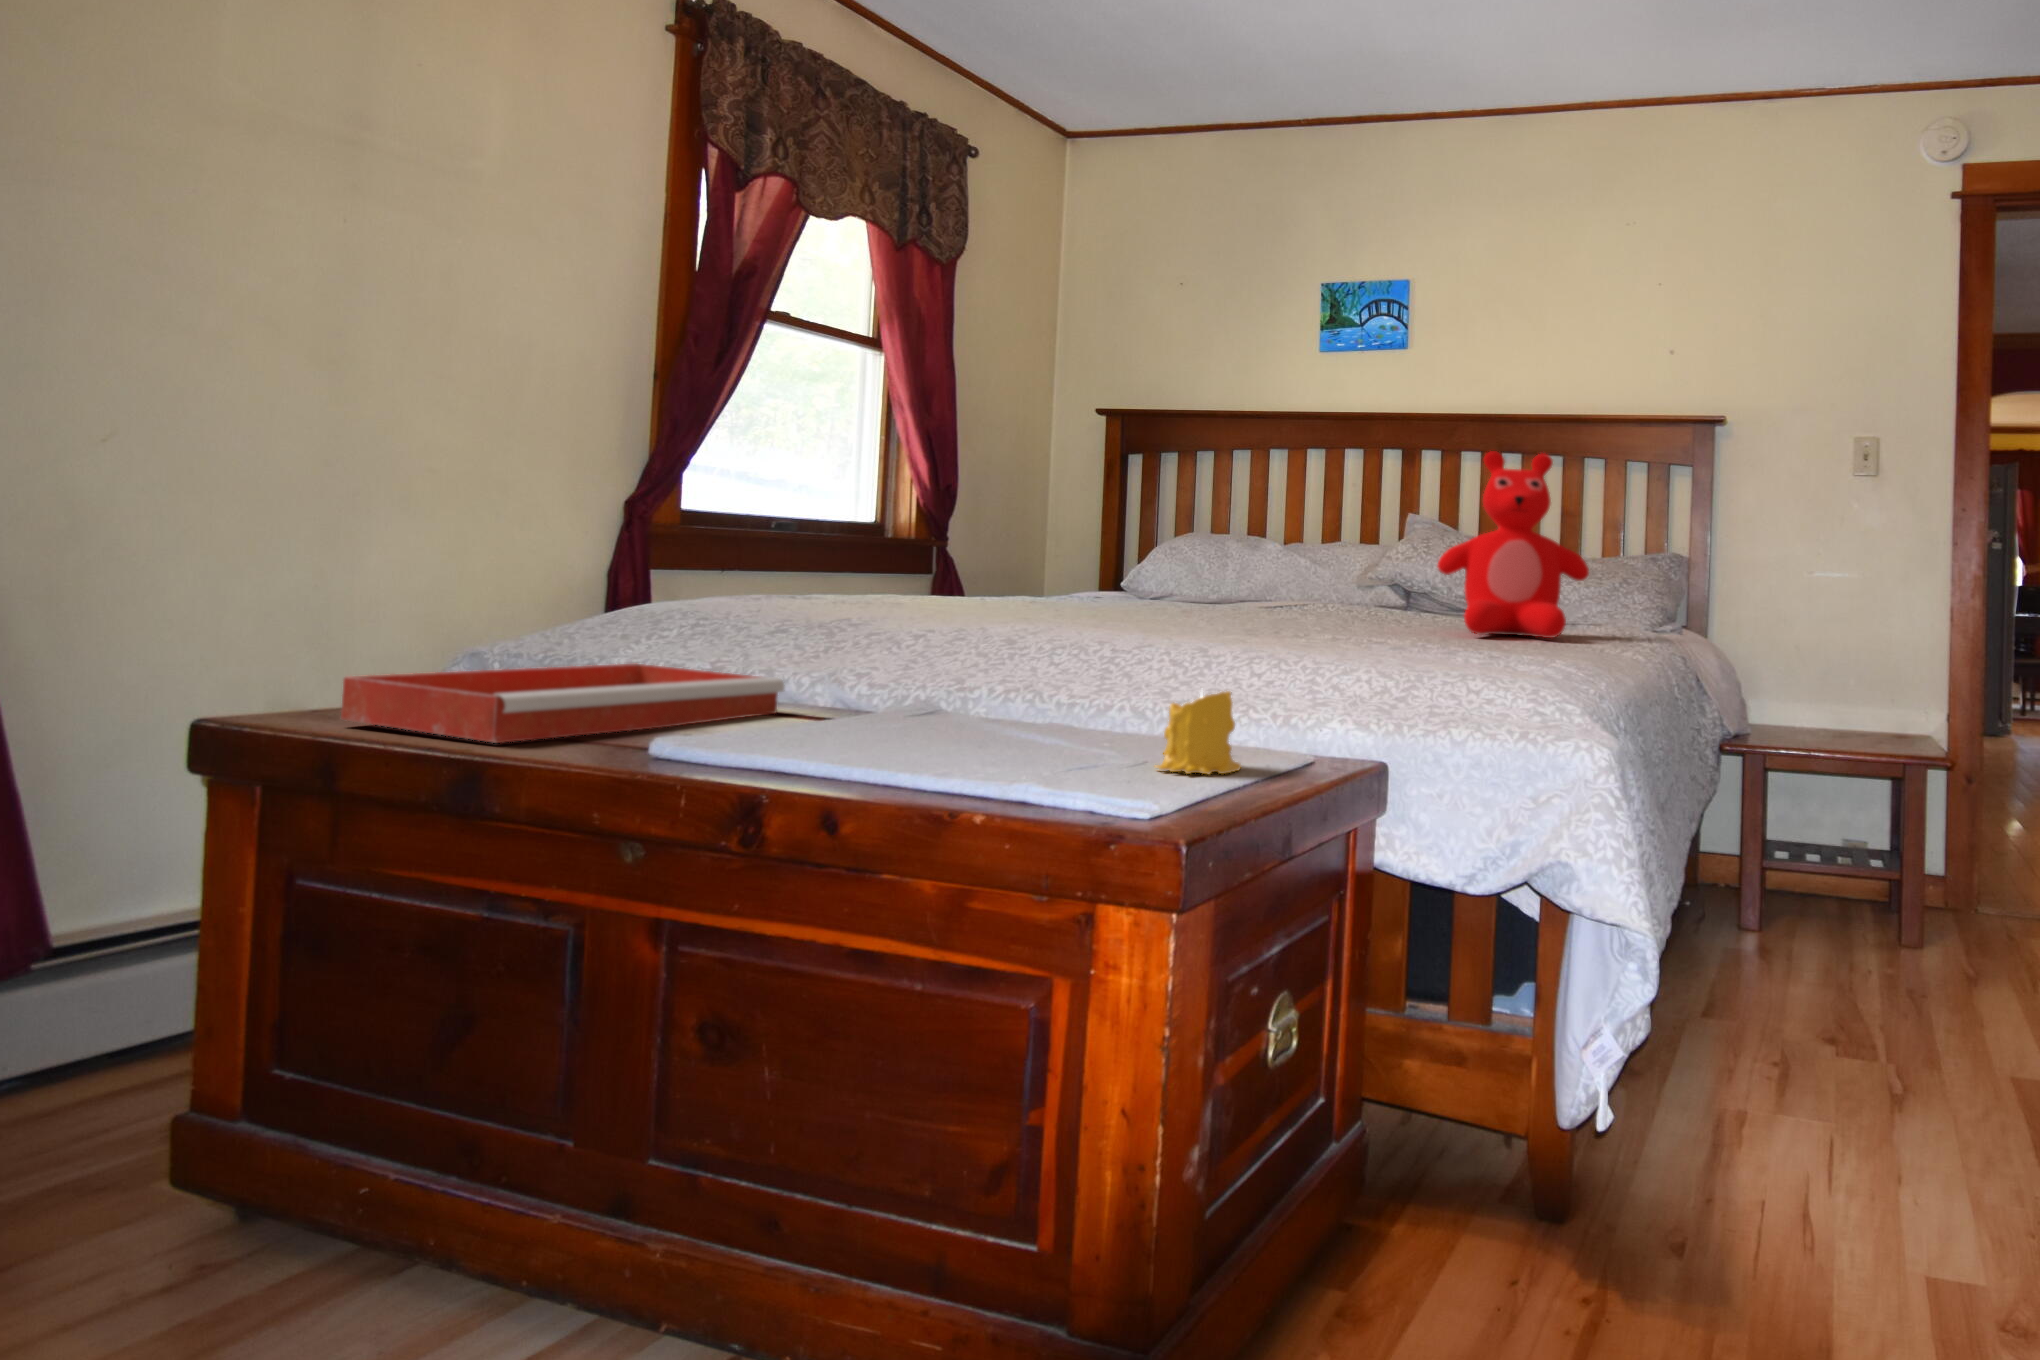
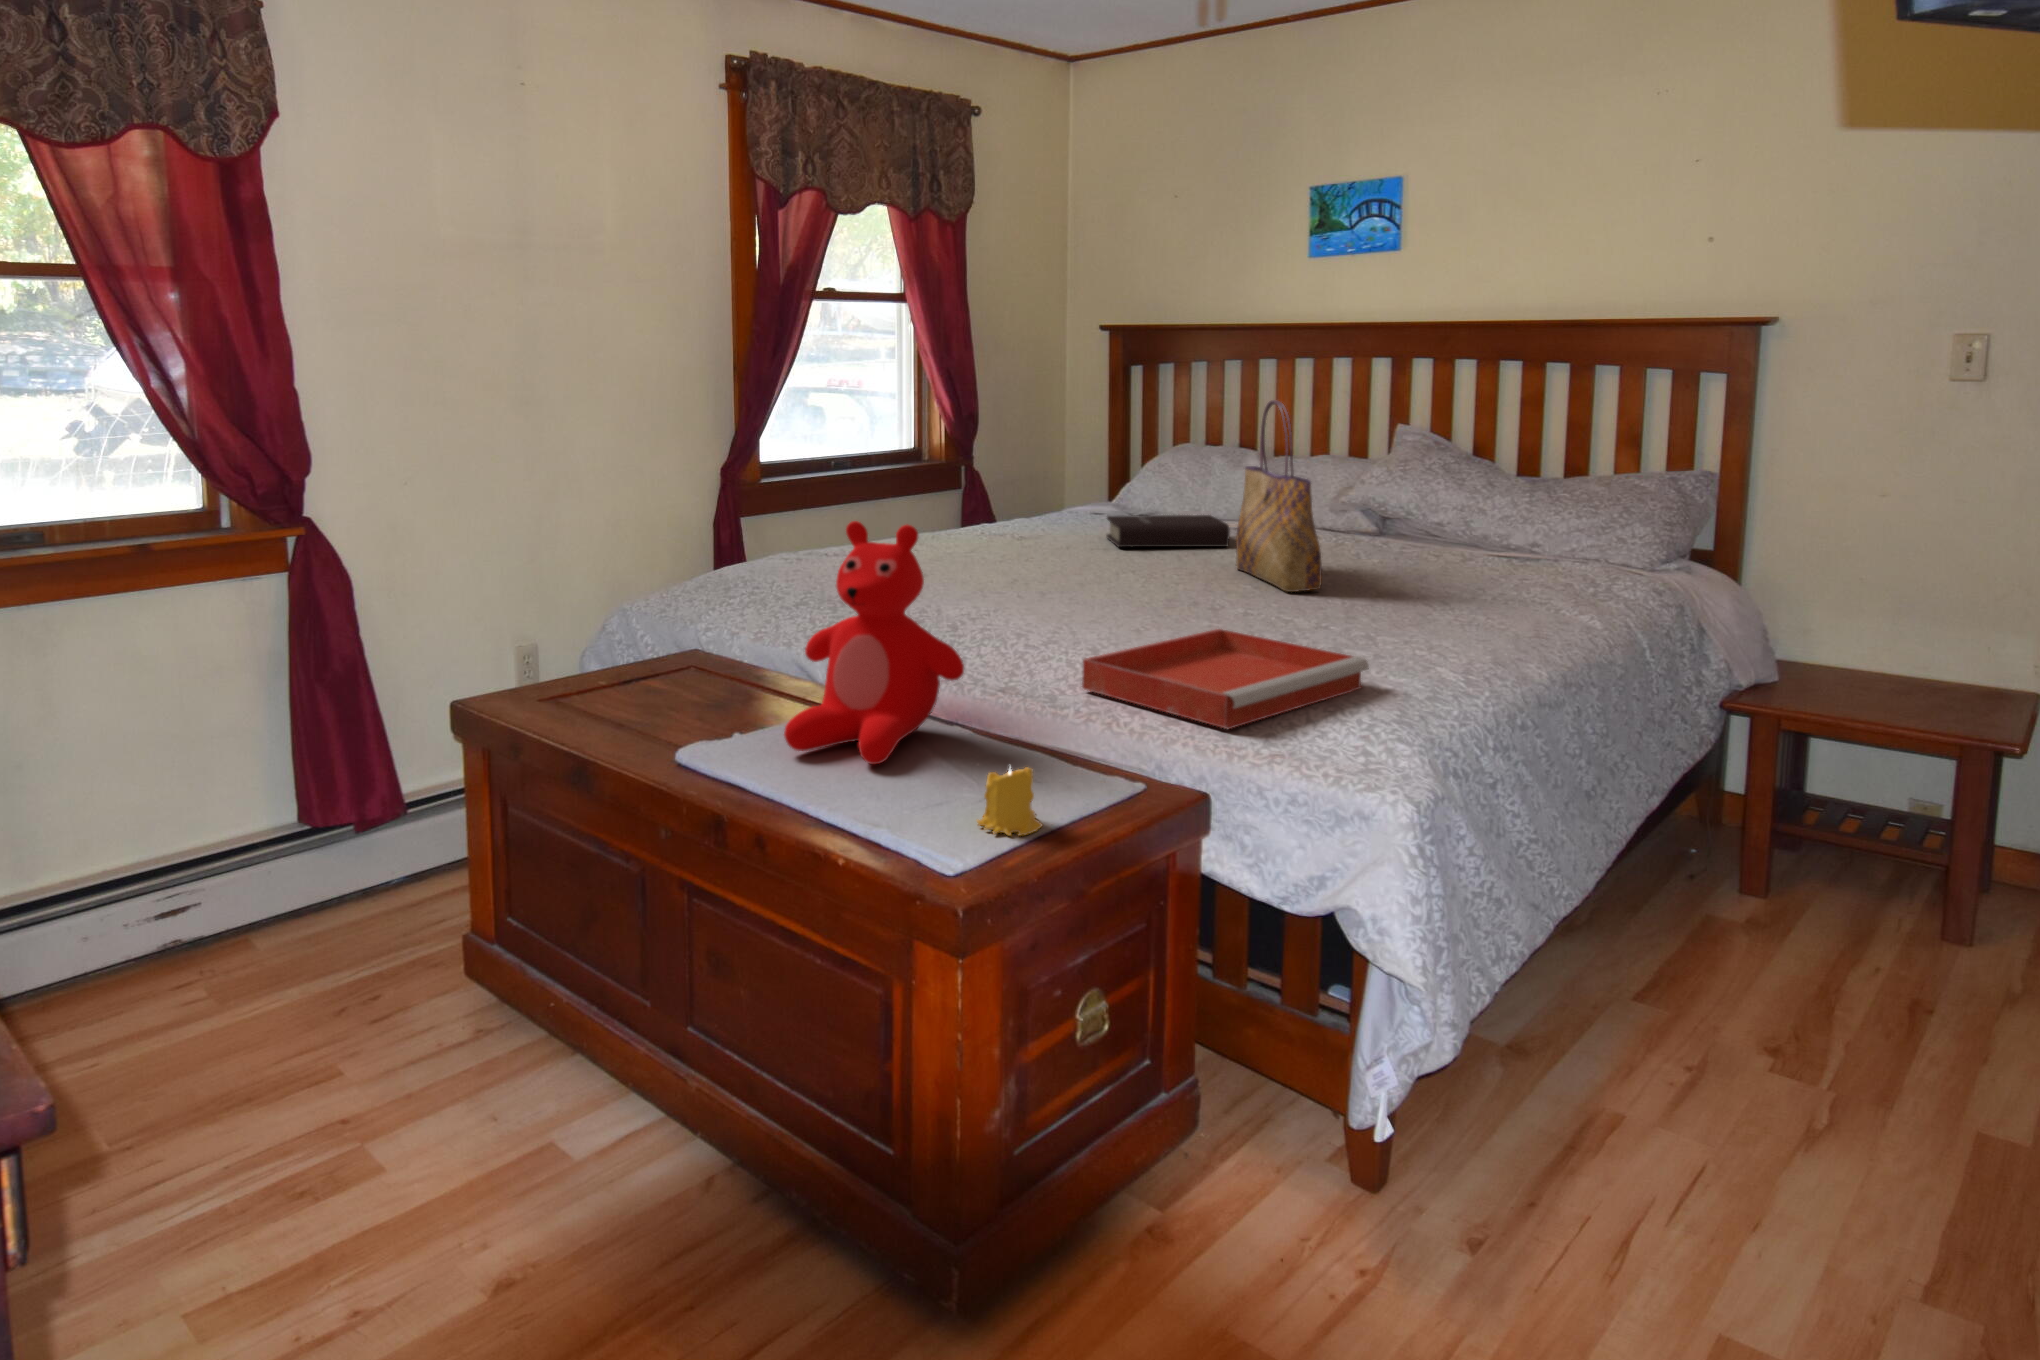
tote bag: none [1297,428,1398,623] -> present [1236,400,1322,592]
teddy bear: present [1438,451,1589,638] -> present [784,521,964,764]
book: none [1135,576,1274,608] -> present [1107,515,1230,547]
tray: present [341,663,785,743] -> present [1082,629,1369,729]

